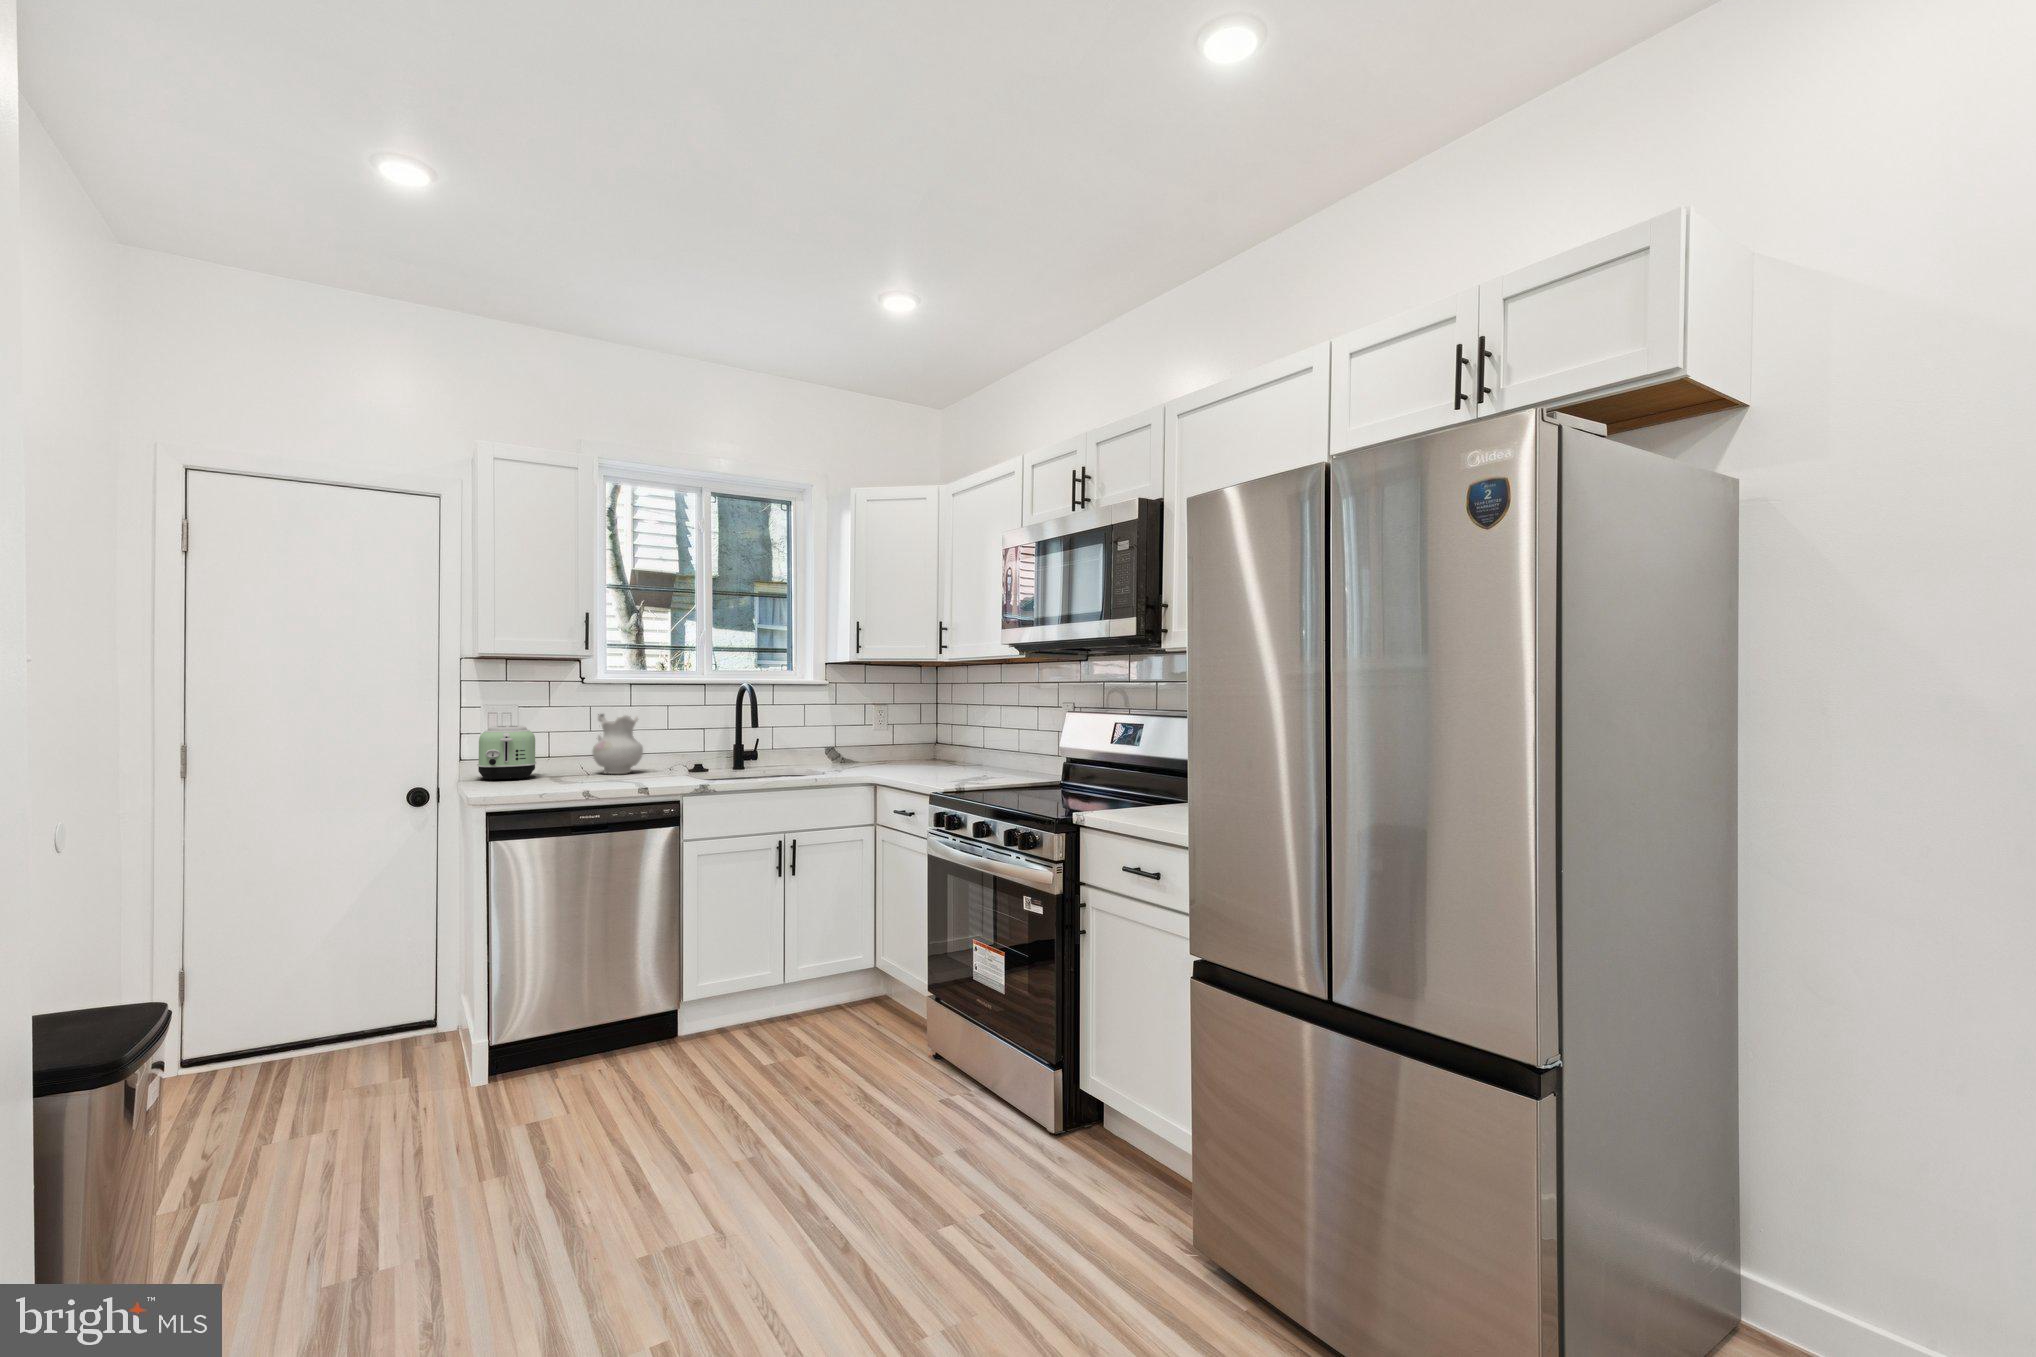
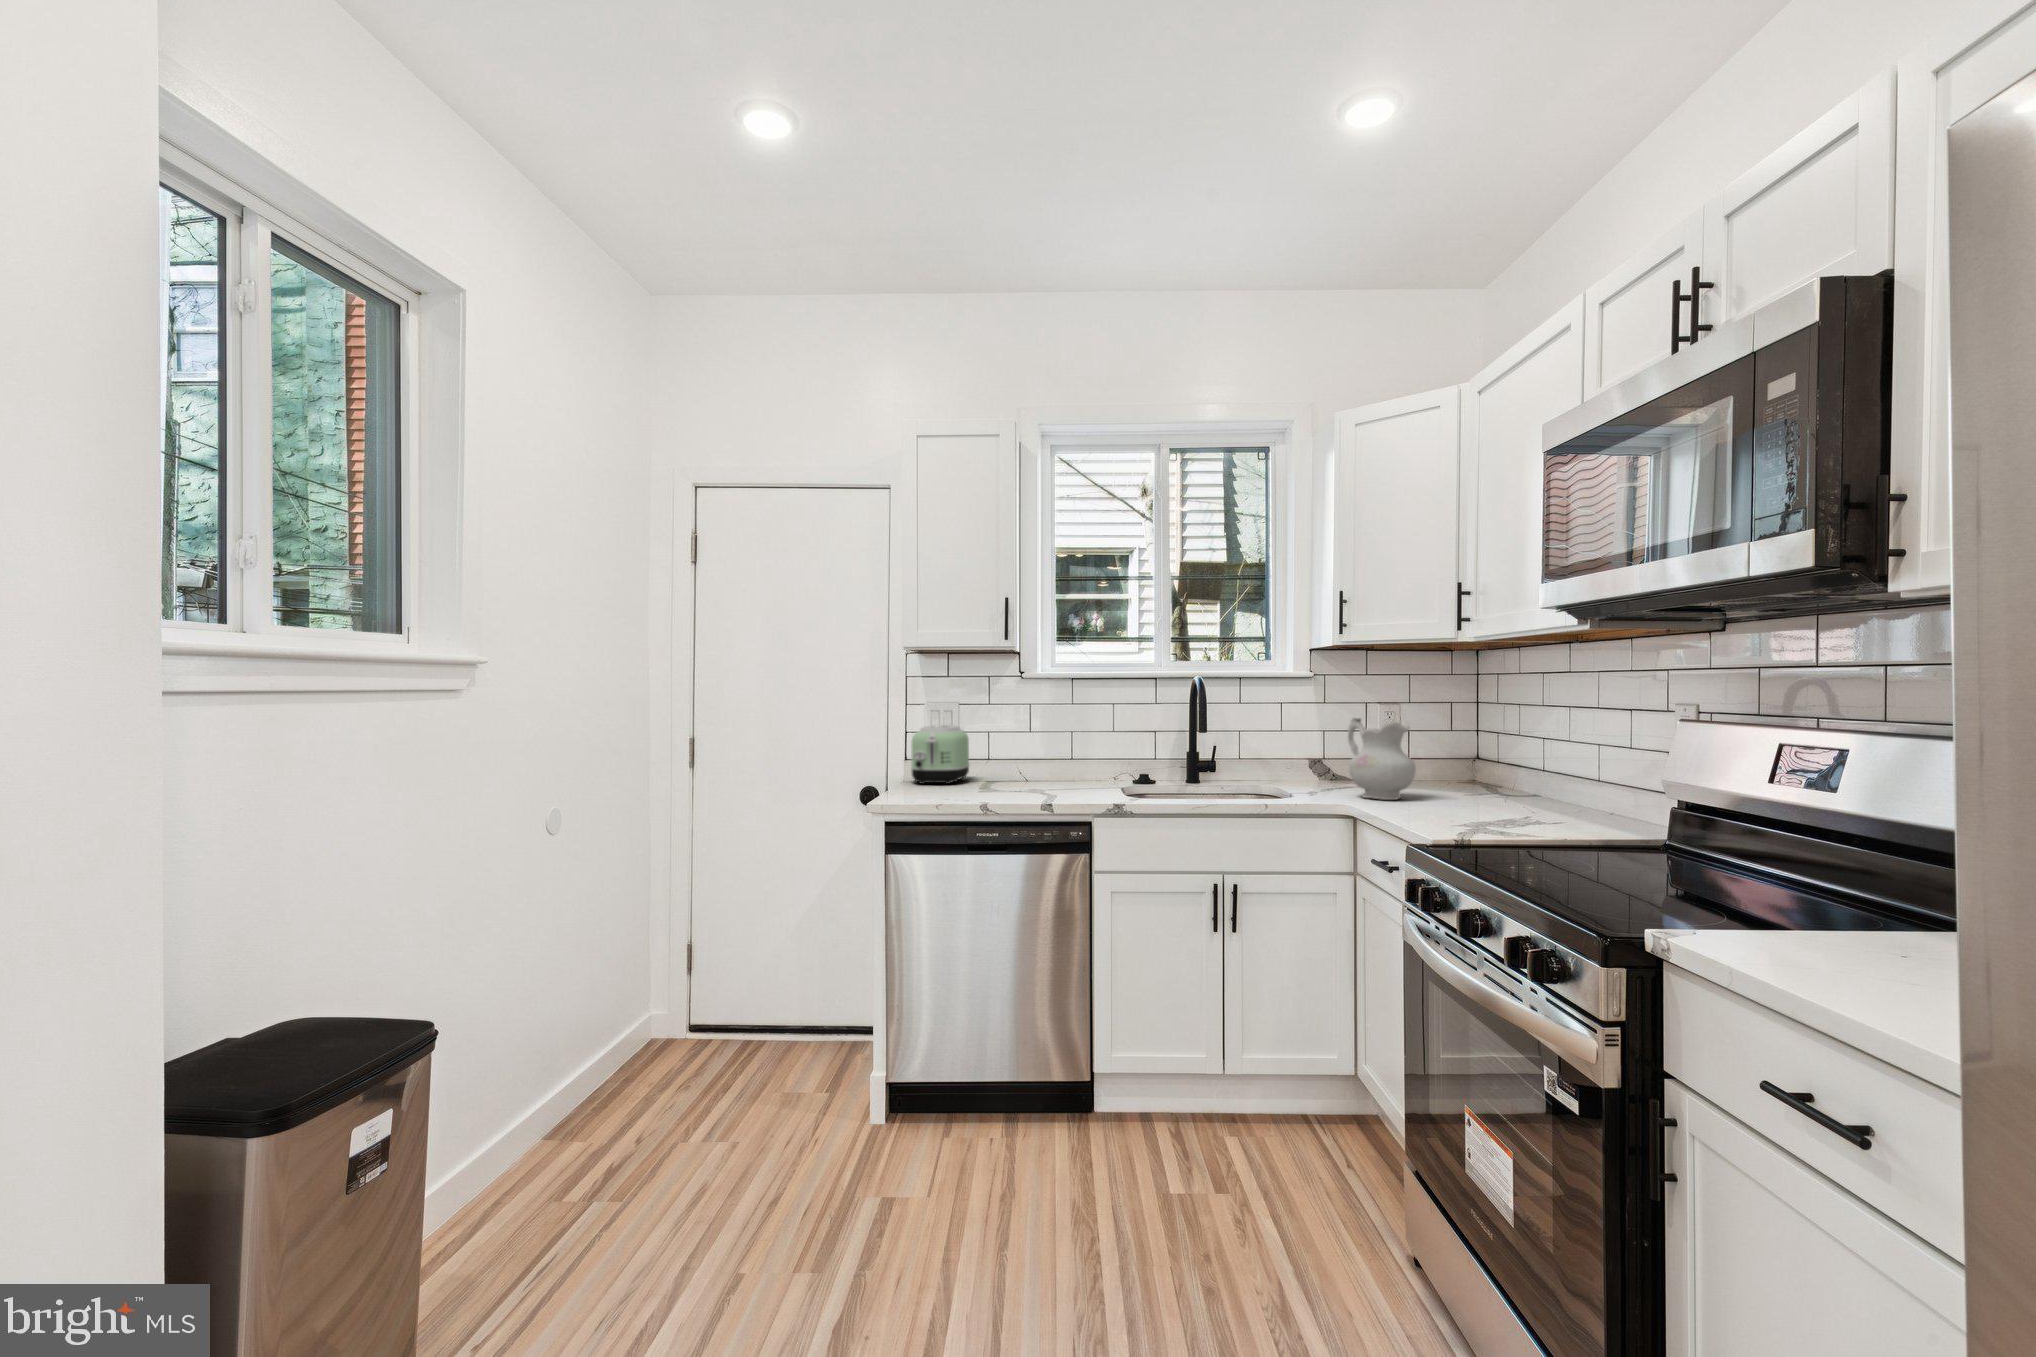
ceramic pitcher: present [592,714,643,774] -> present [1348,718,1416,800]

